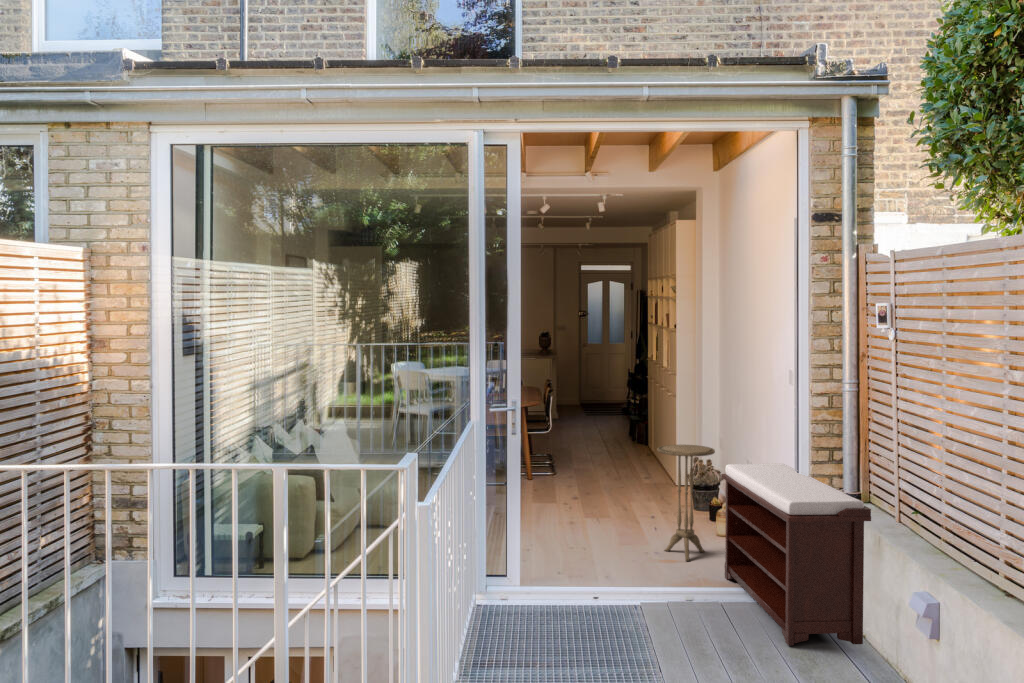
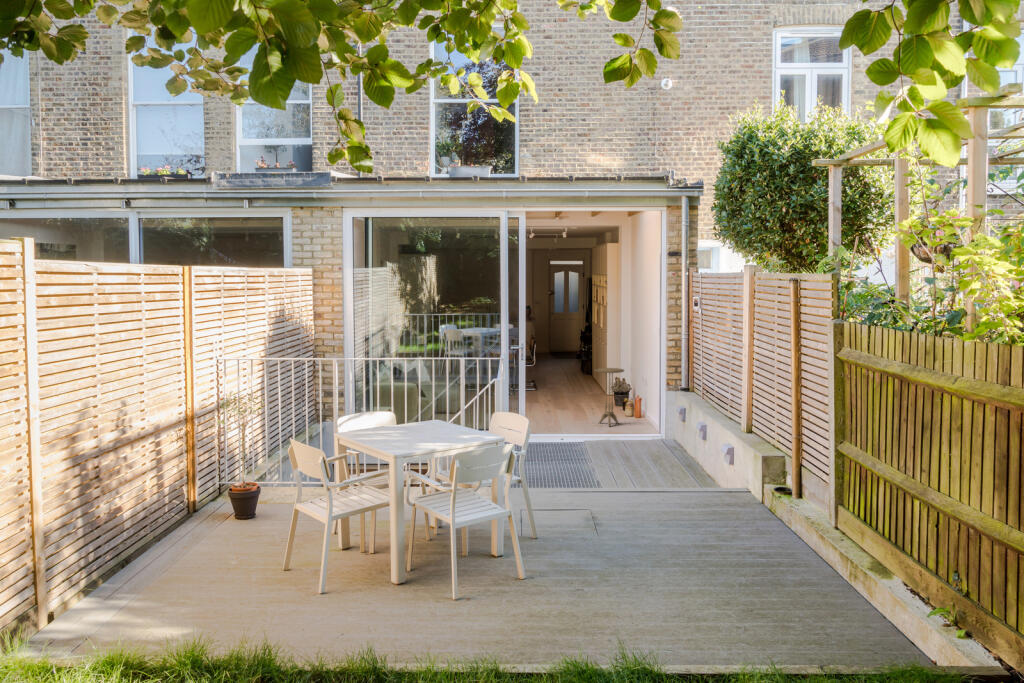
bench: present [721,463,871,646] -> none [626,375,688,453]

